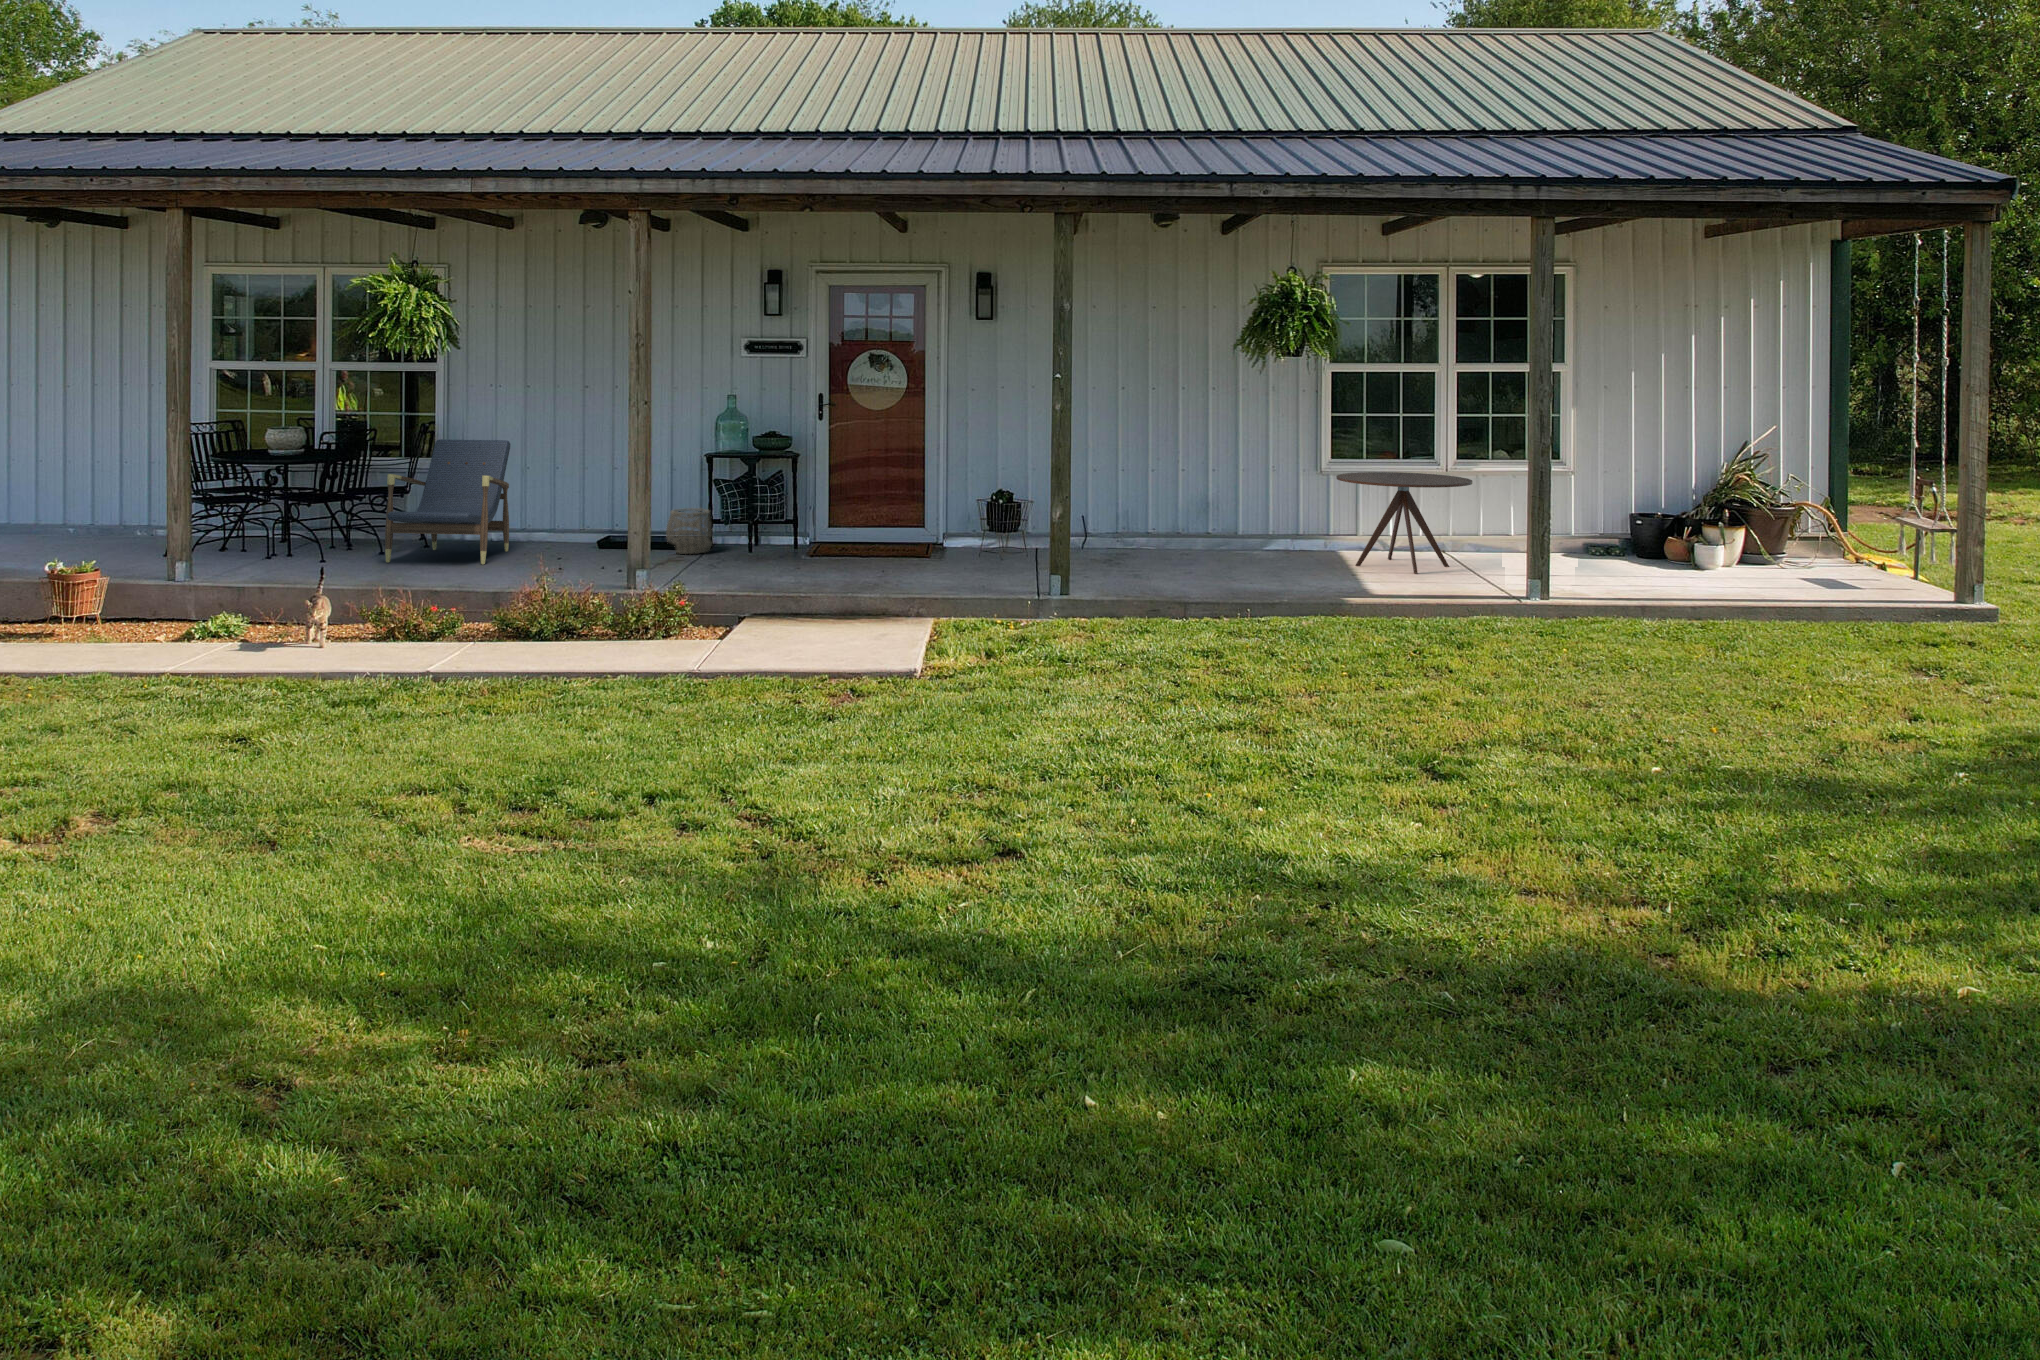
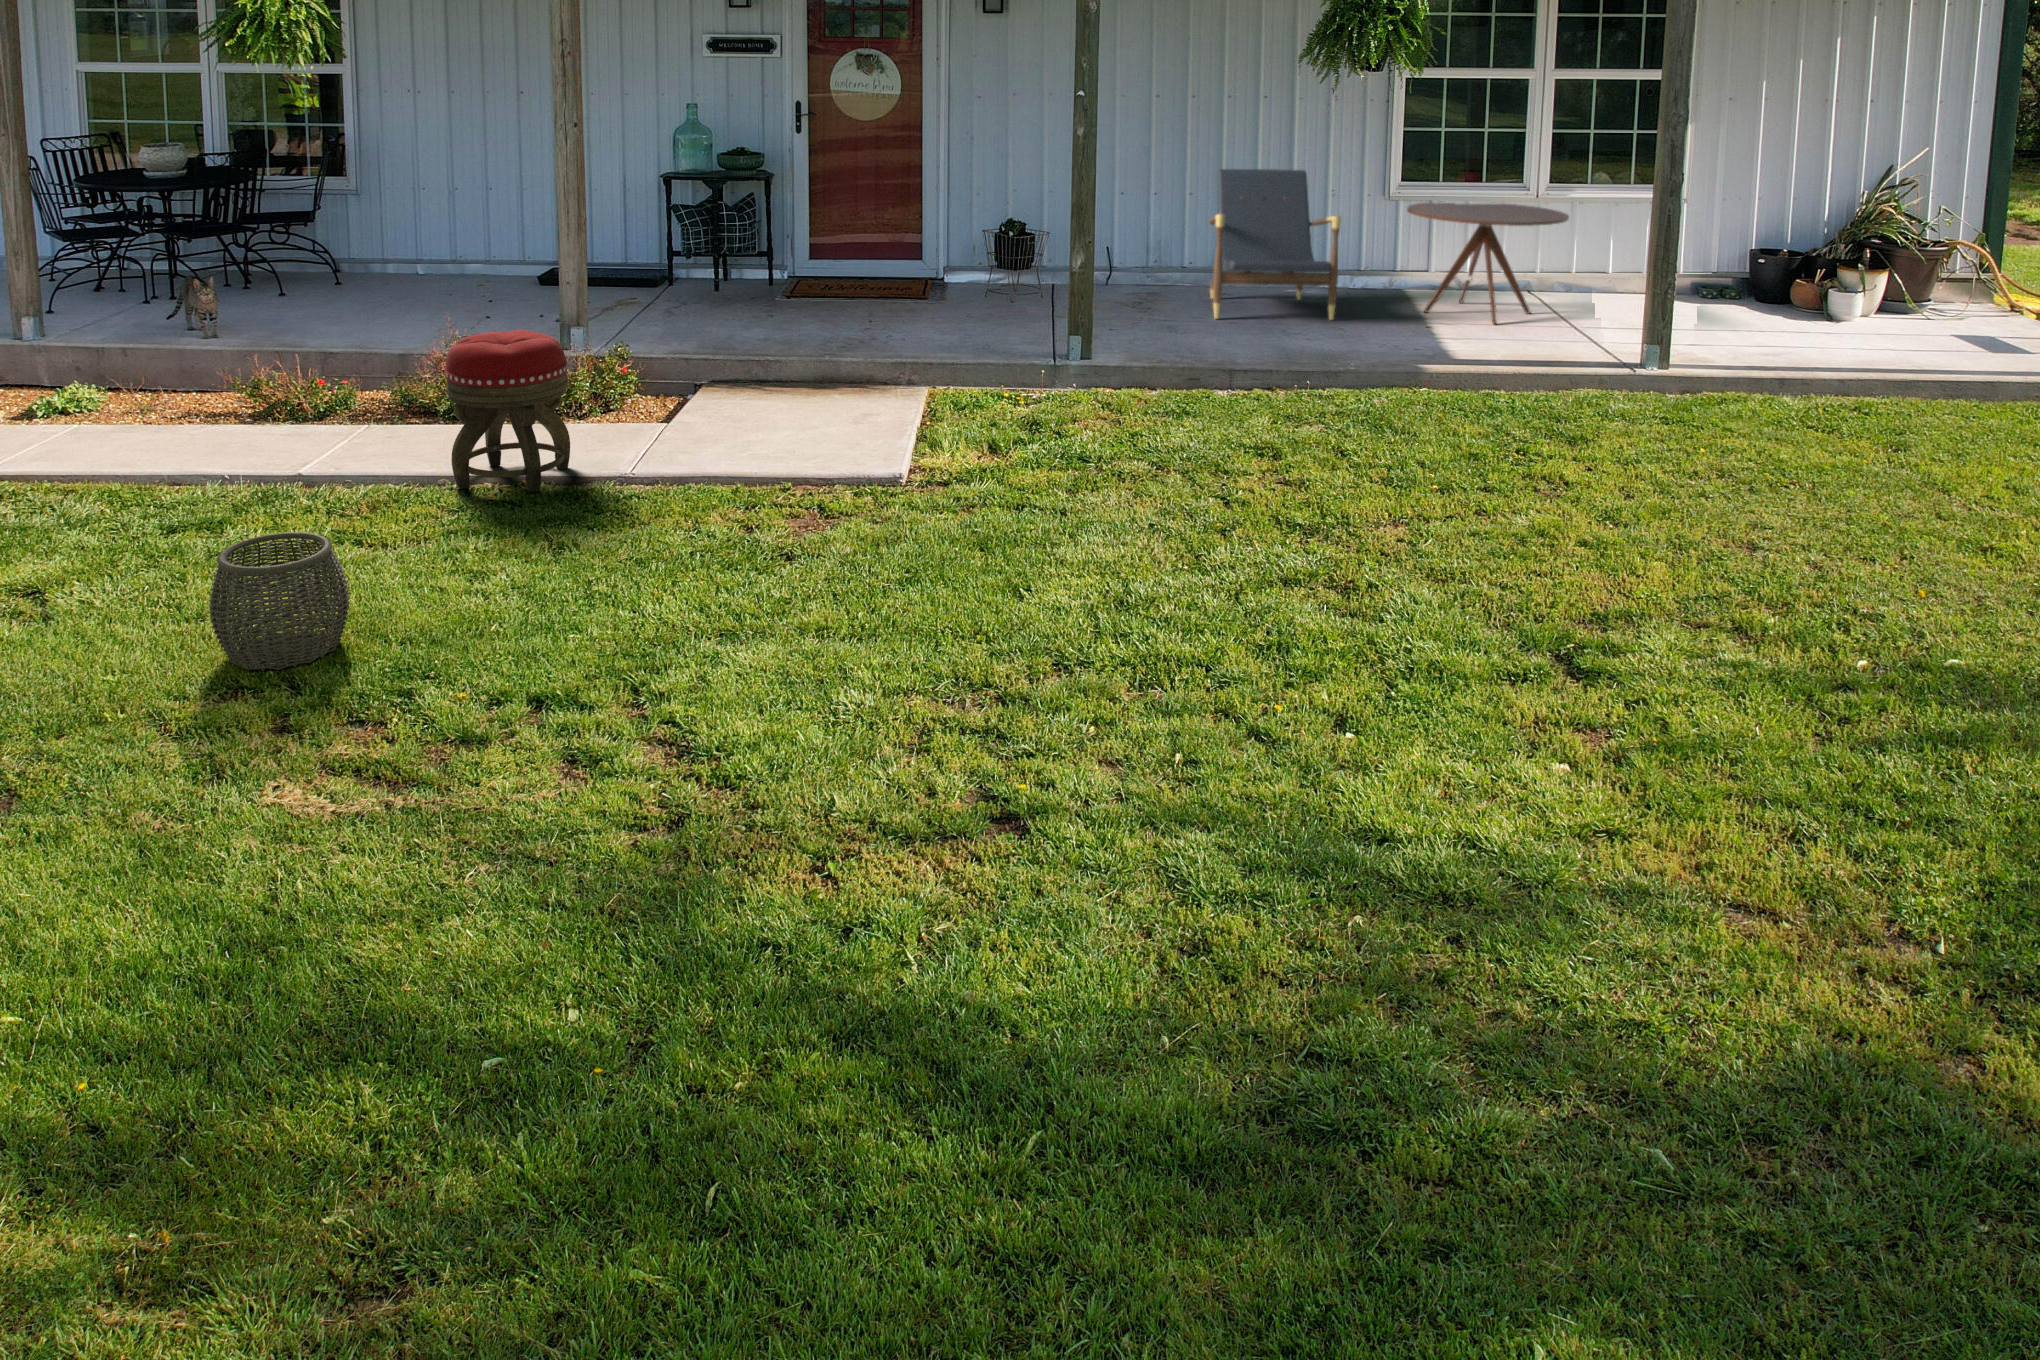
lounge chair: present [385,439,510,564] -> present [1209,169,1341,320]
woven basket: present [666,508,714,554] -> present [209,532,350,671]
footstool: none [556,551,651,679] -> present [444,330,570,492]

